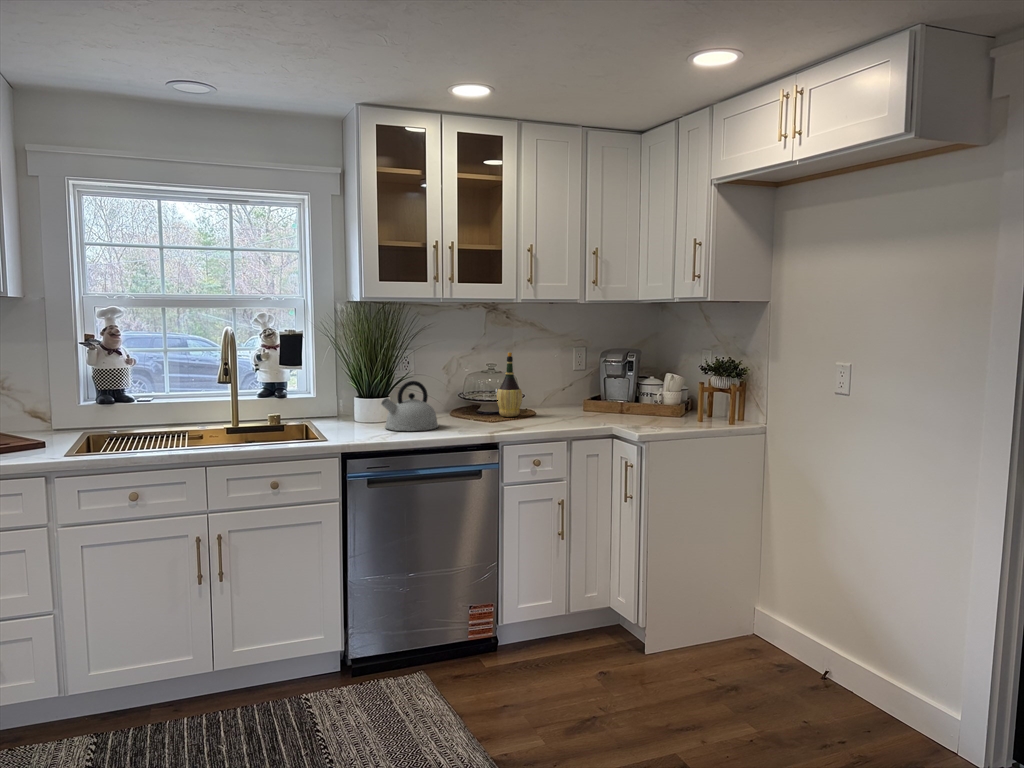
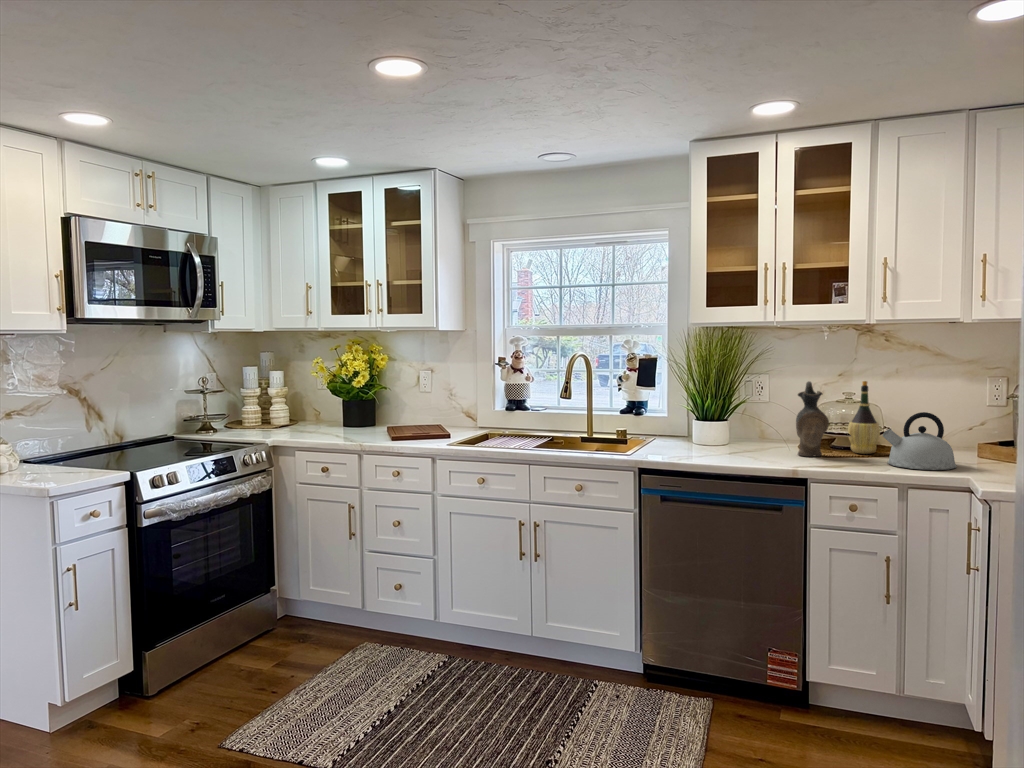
ceramic pitcher: none [464,354,493,423] -> present [796,381,829,456]
kettle: present [381,381,439,431] -> present [883,412,957,470]

